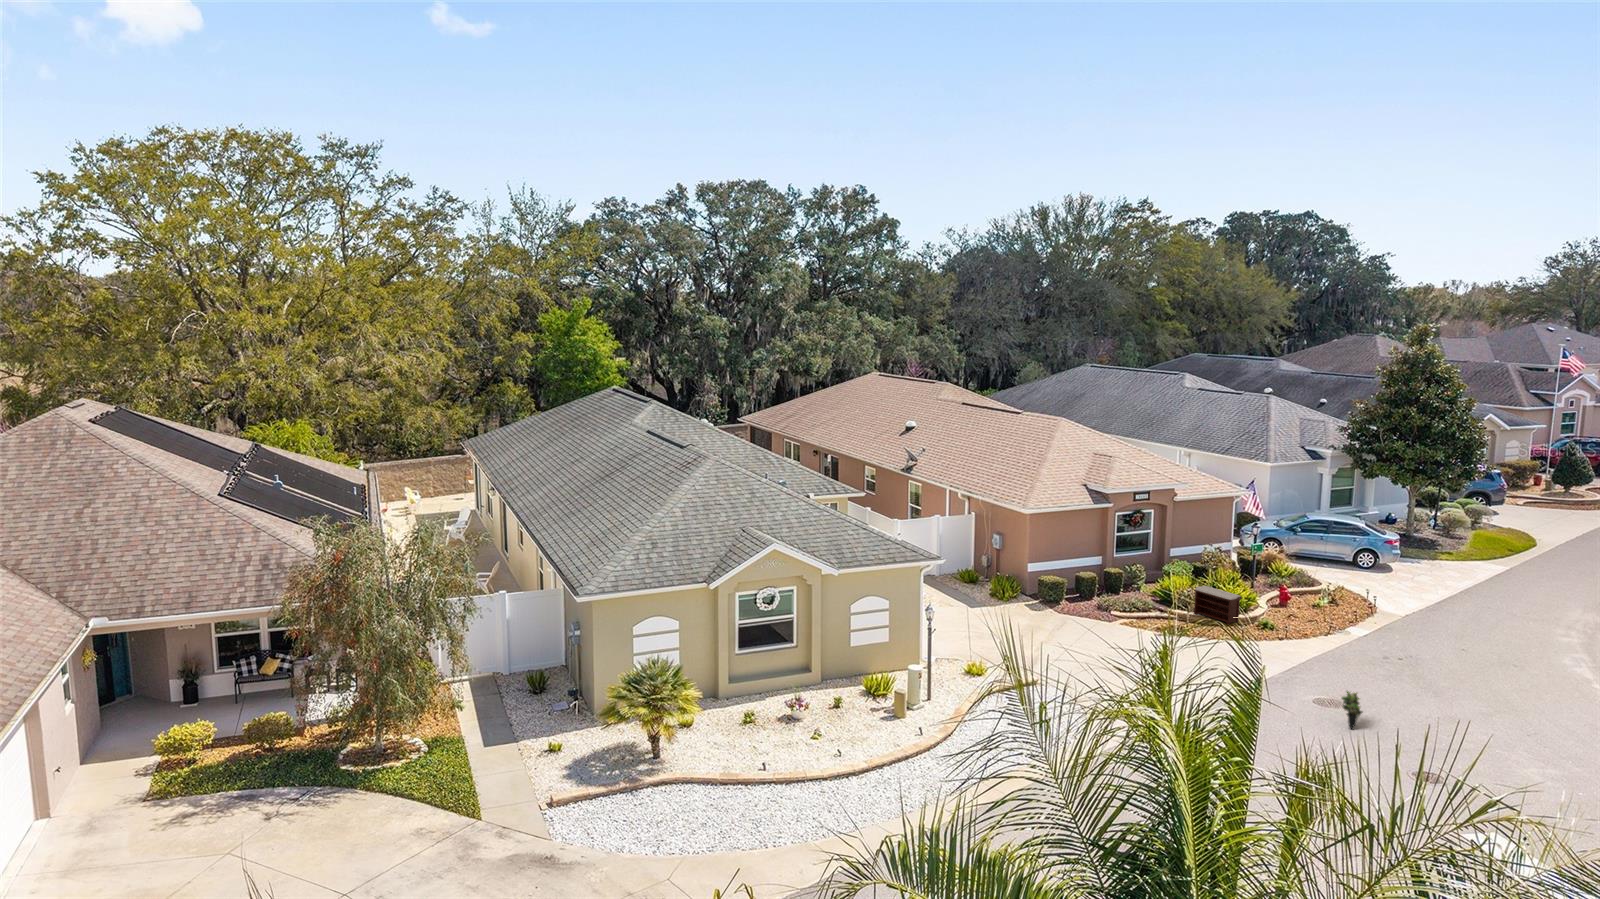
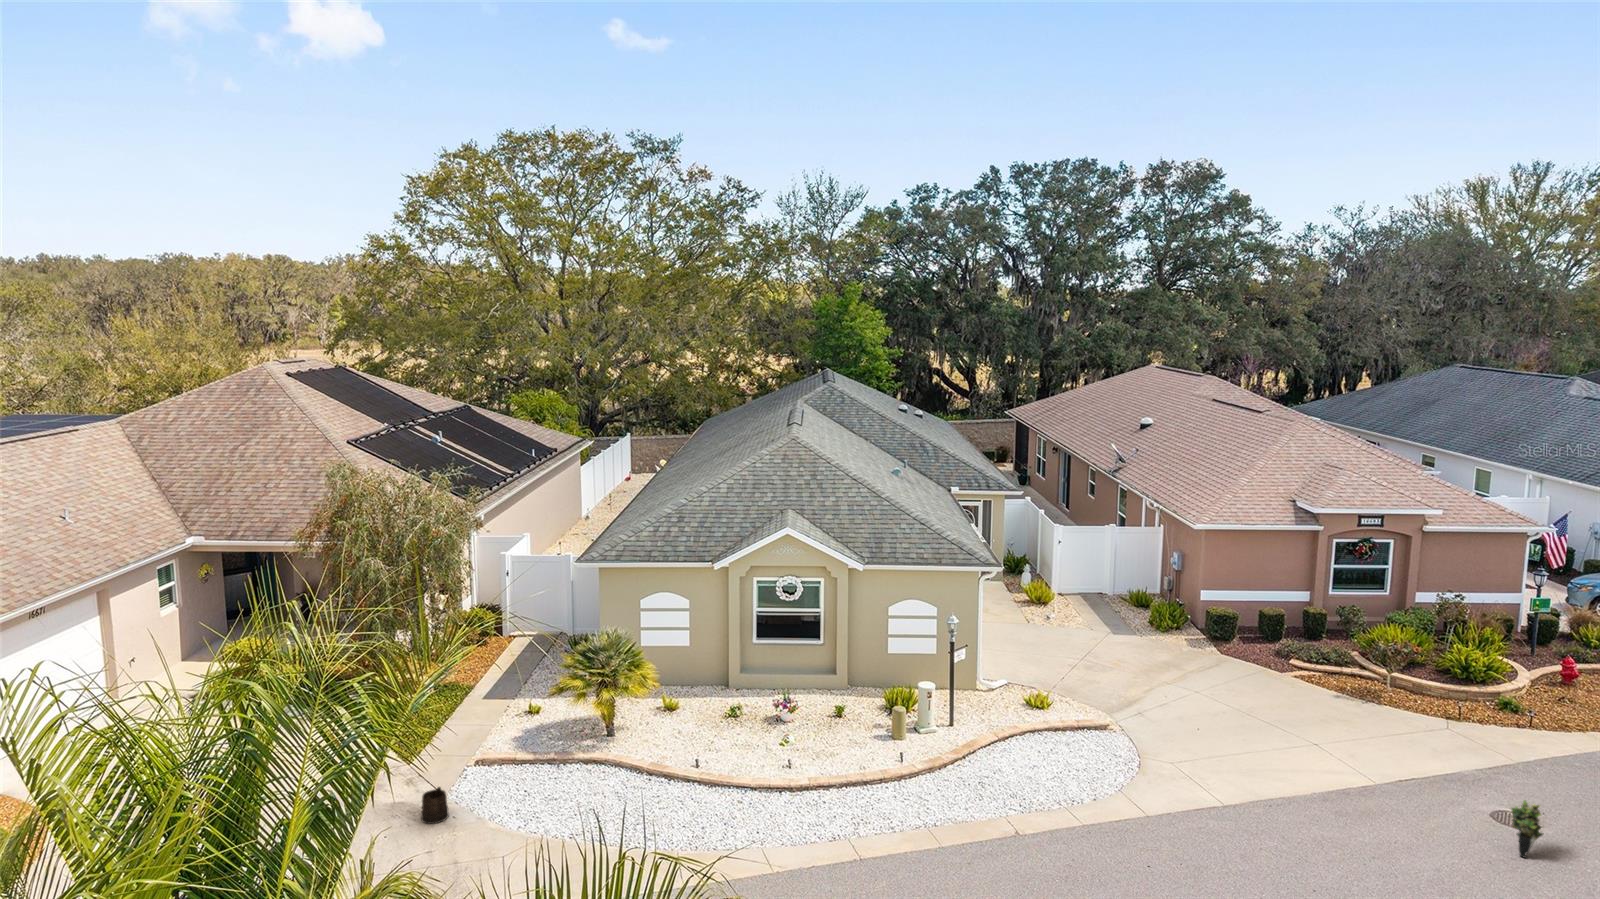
bench: present [1194,586,1242,625] -> none [1414,642,1479,697]
bucket: none [560,832,585,870] -> present [421,787,449,824]

